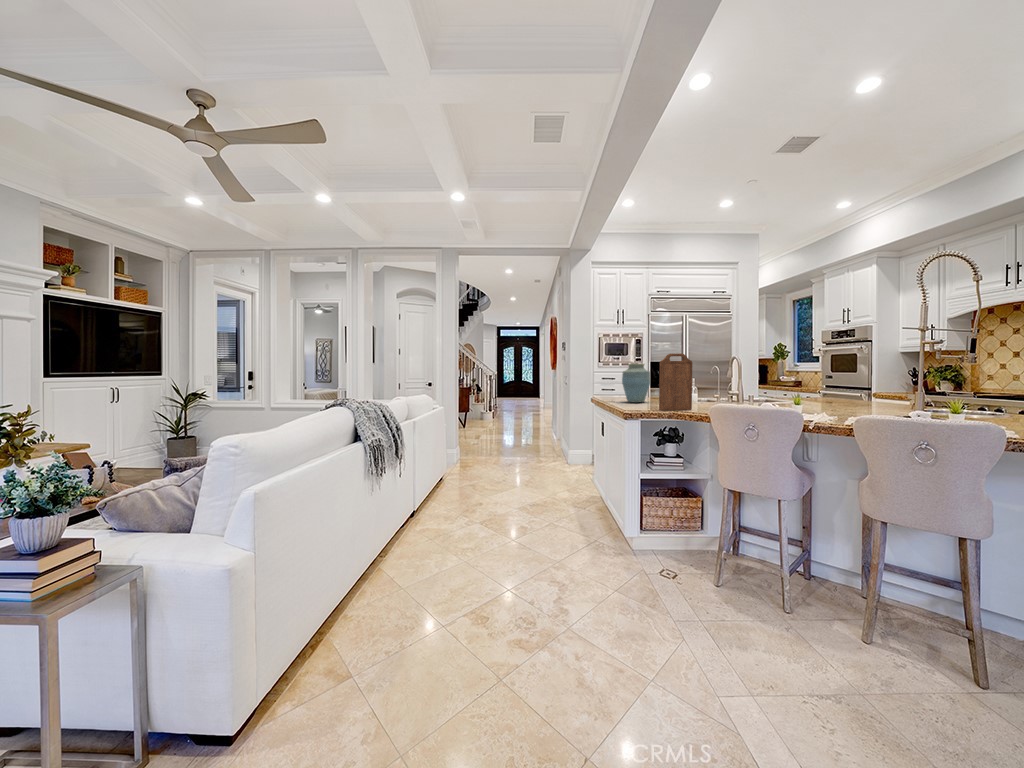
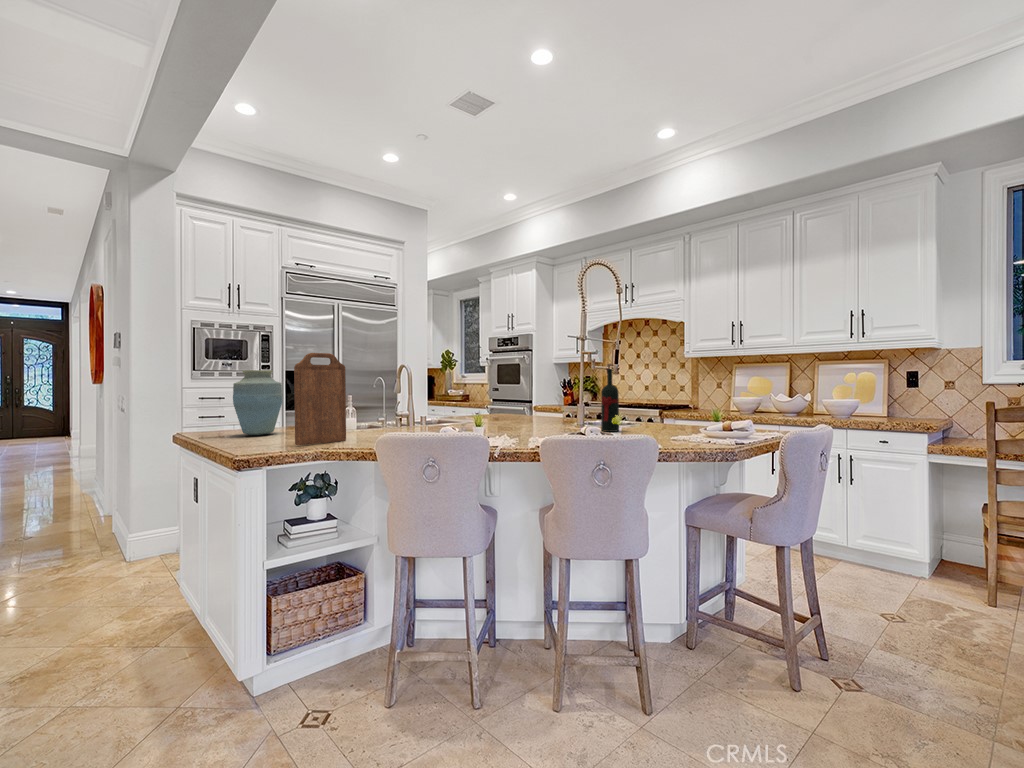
wine bottle: none [943,357,970,422] -> present [601,364,619,432]

